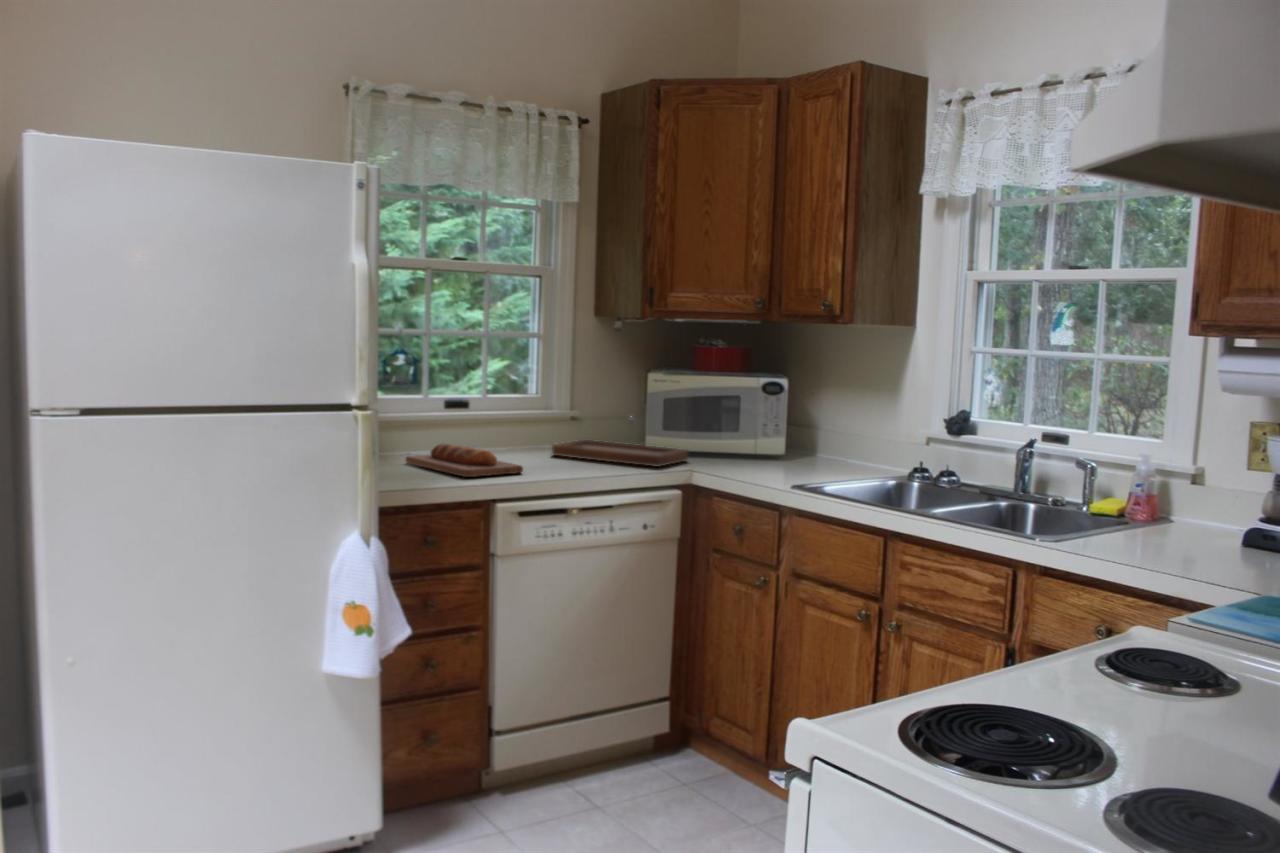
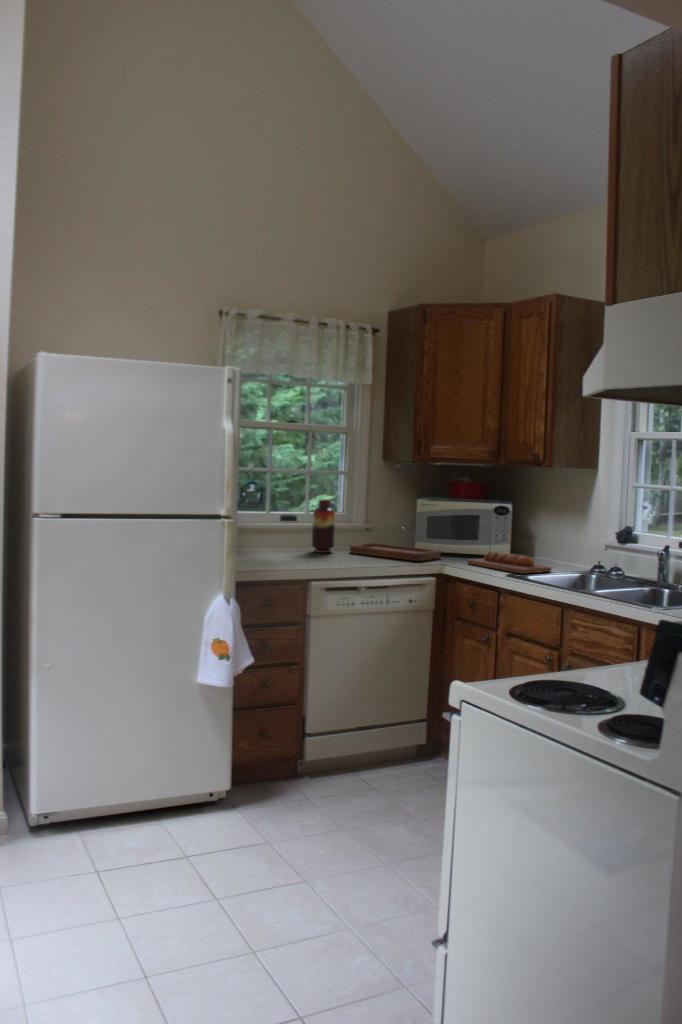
vase: none [494,375,529,456] -> present [312,499,335,553]
bread loaf: present [406,444,523,477] -> present [468,552,551,574]

